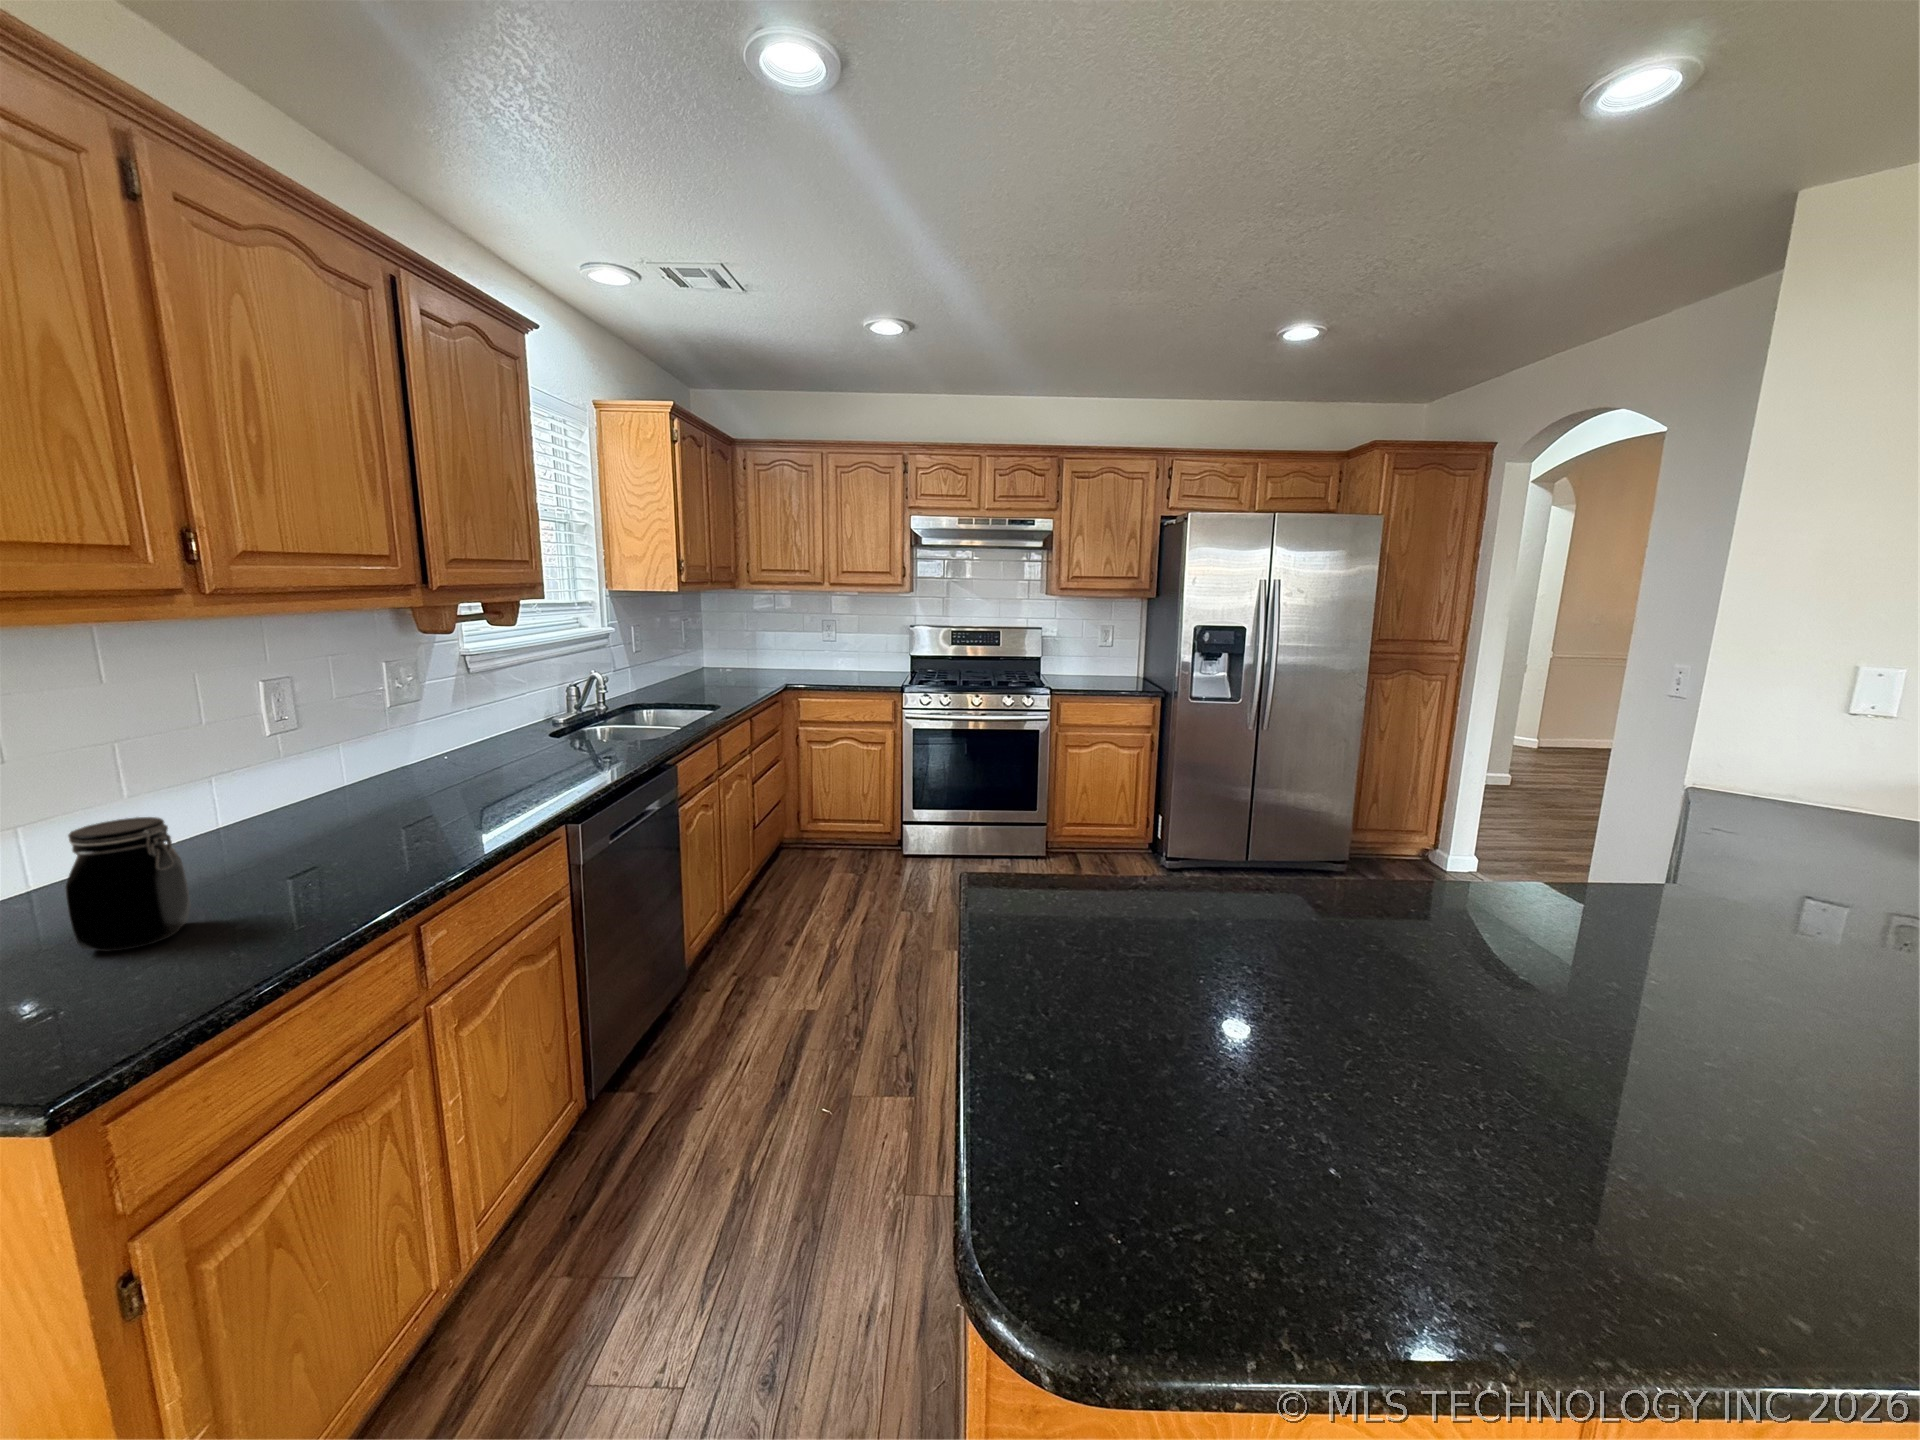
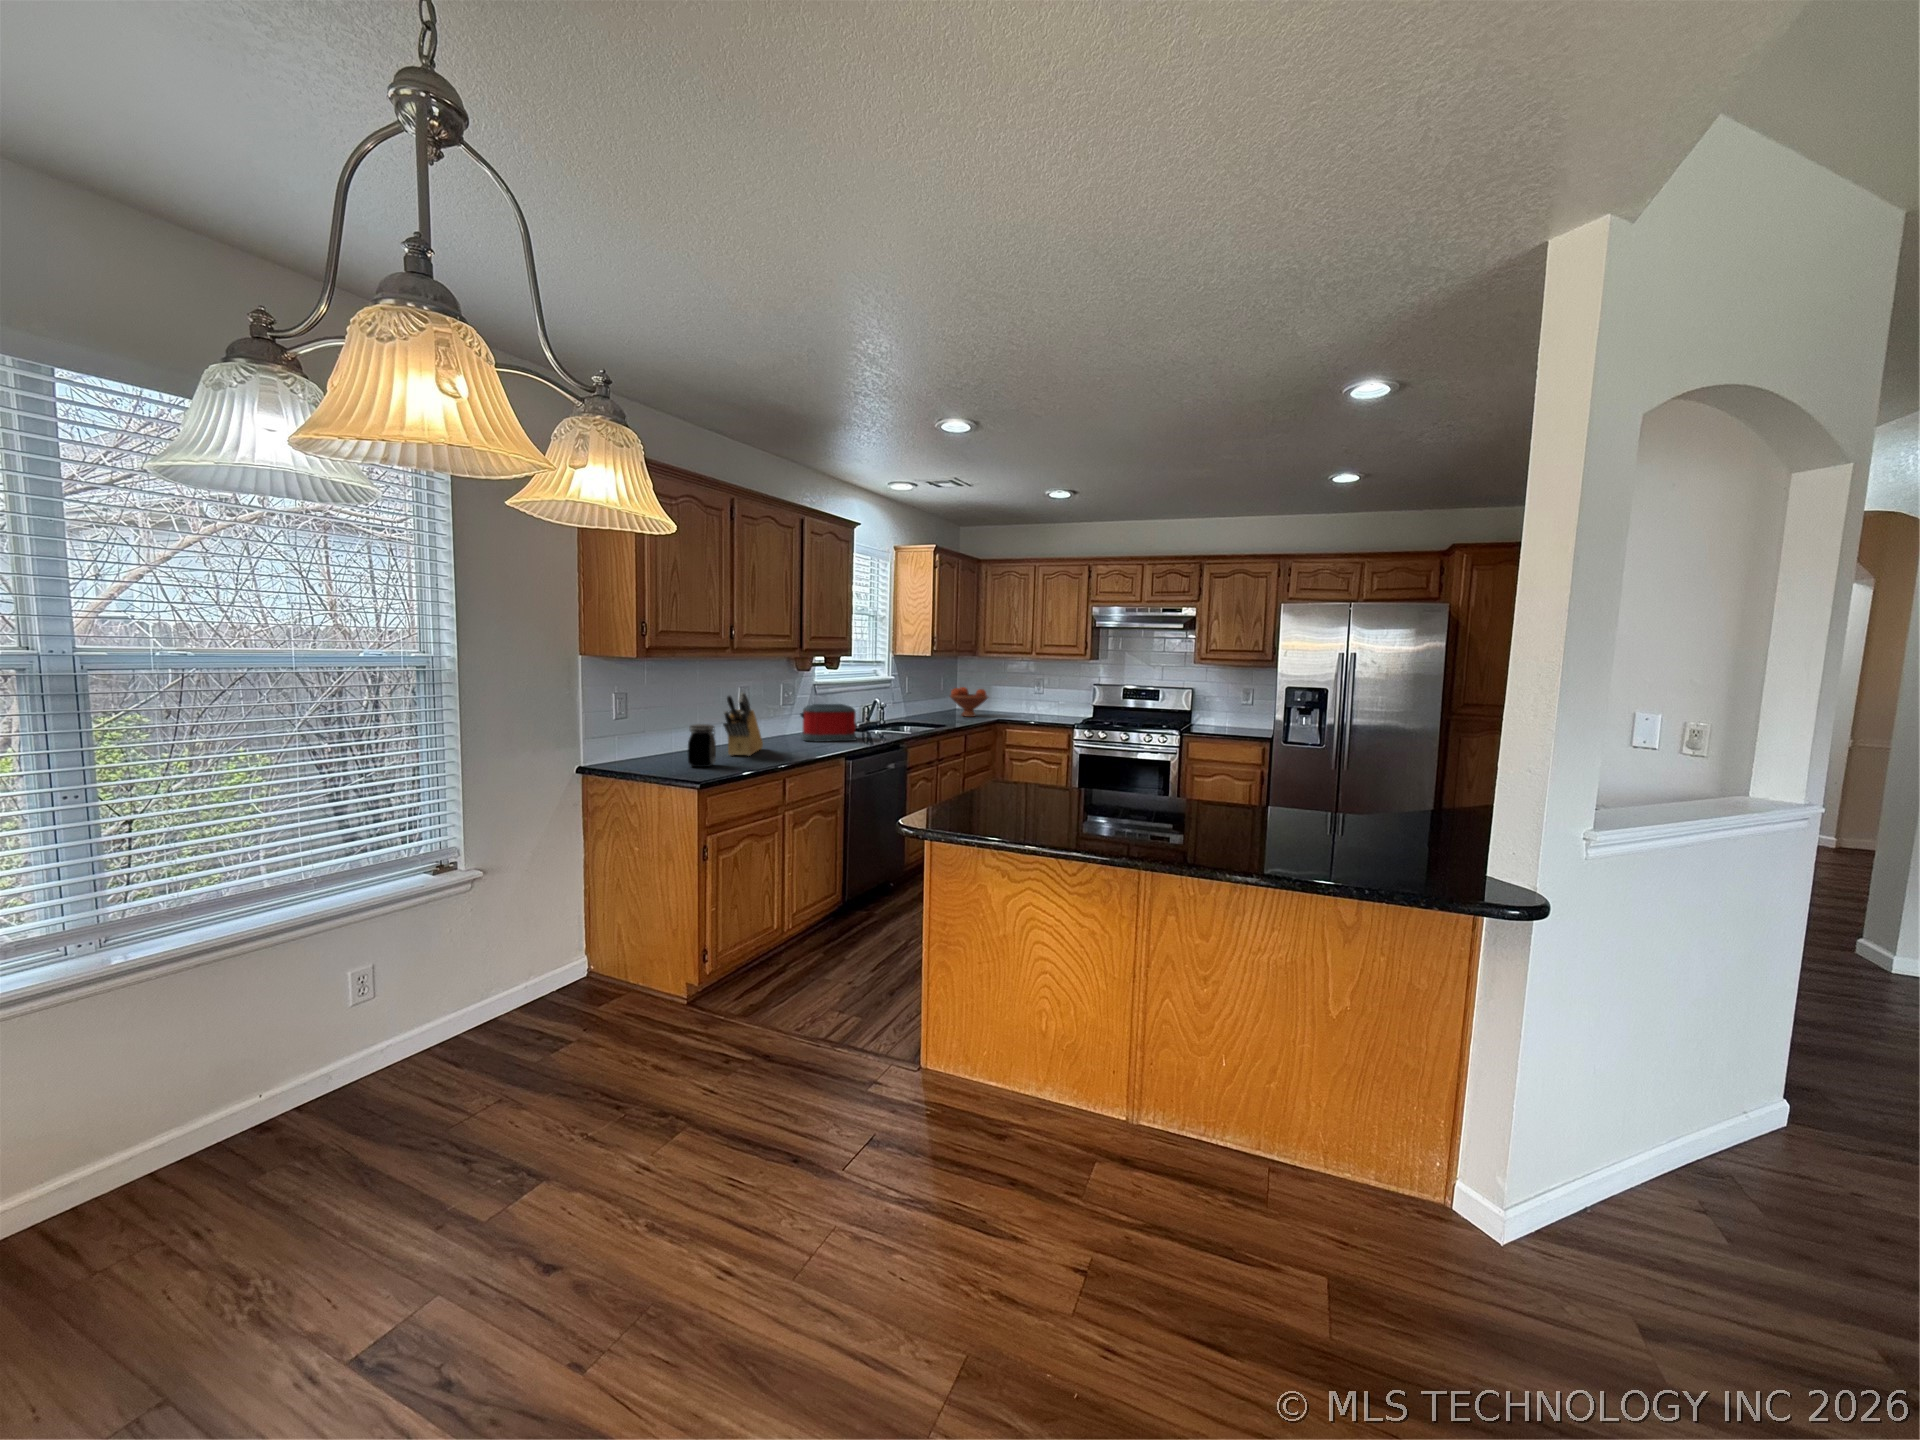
fruit bowl: none [704,637,765,683] -> present [950,687,988,717]
toaster: none [439,694,575,779] -> present [800,704,856,742]
knife block: none [206,707,353,866] -> present [723,692,763,756]

